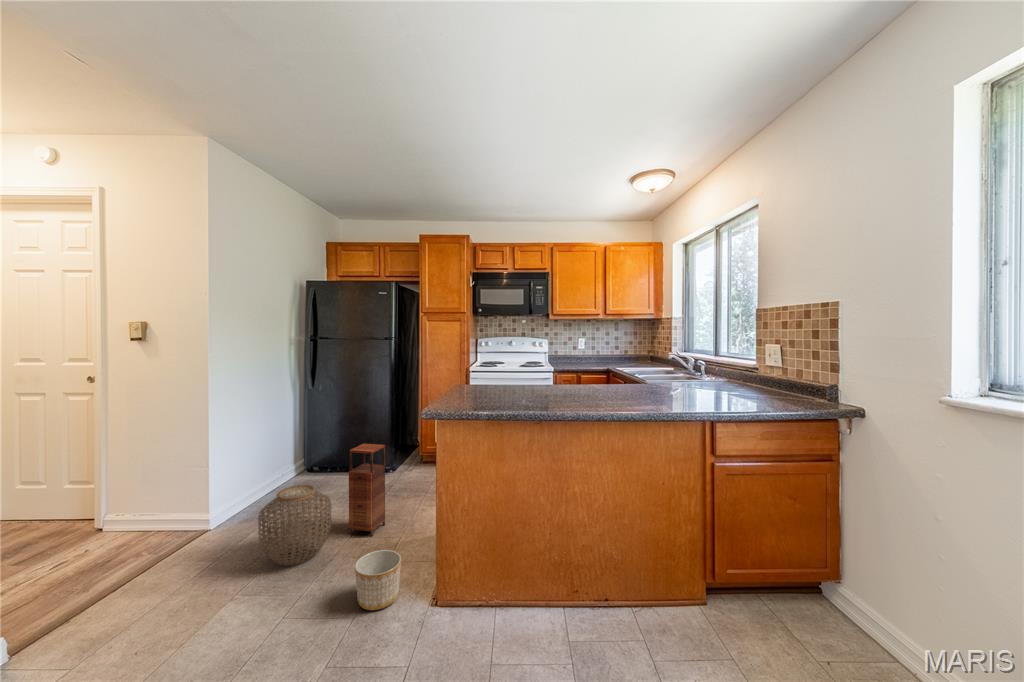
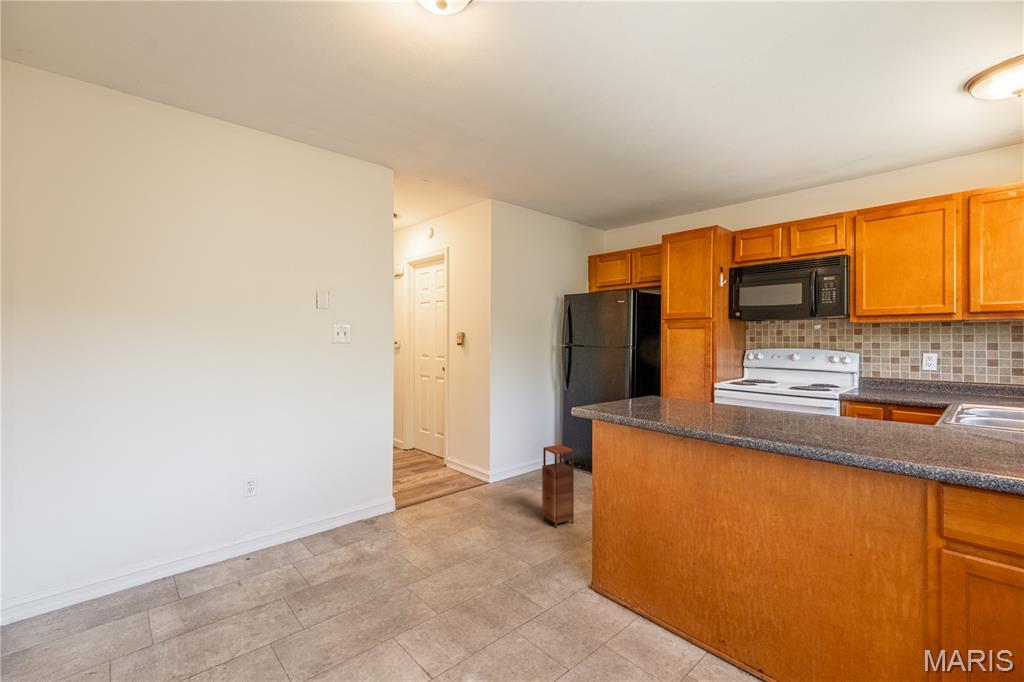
woven basket: present [258,485,331,566] -> none [475,466,524,526]
planter: present [355,550,401,610] -> none [495,533,532,580]

